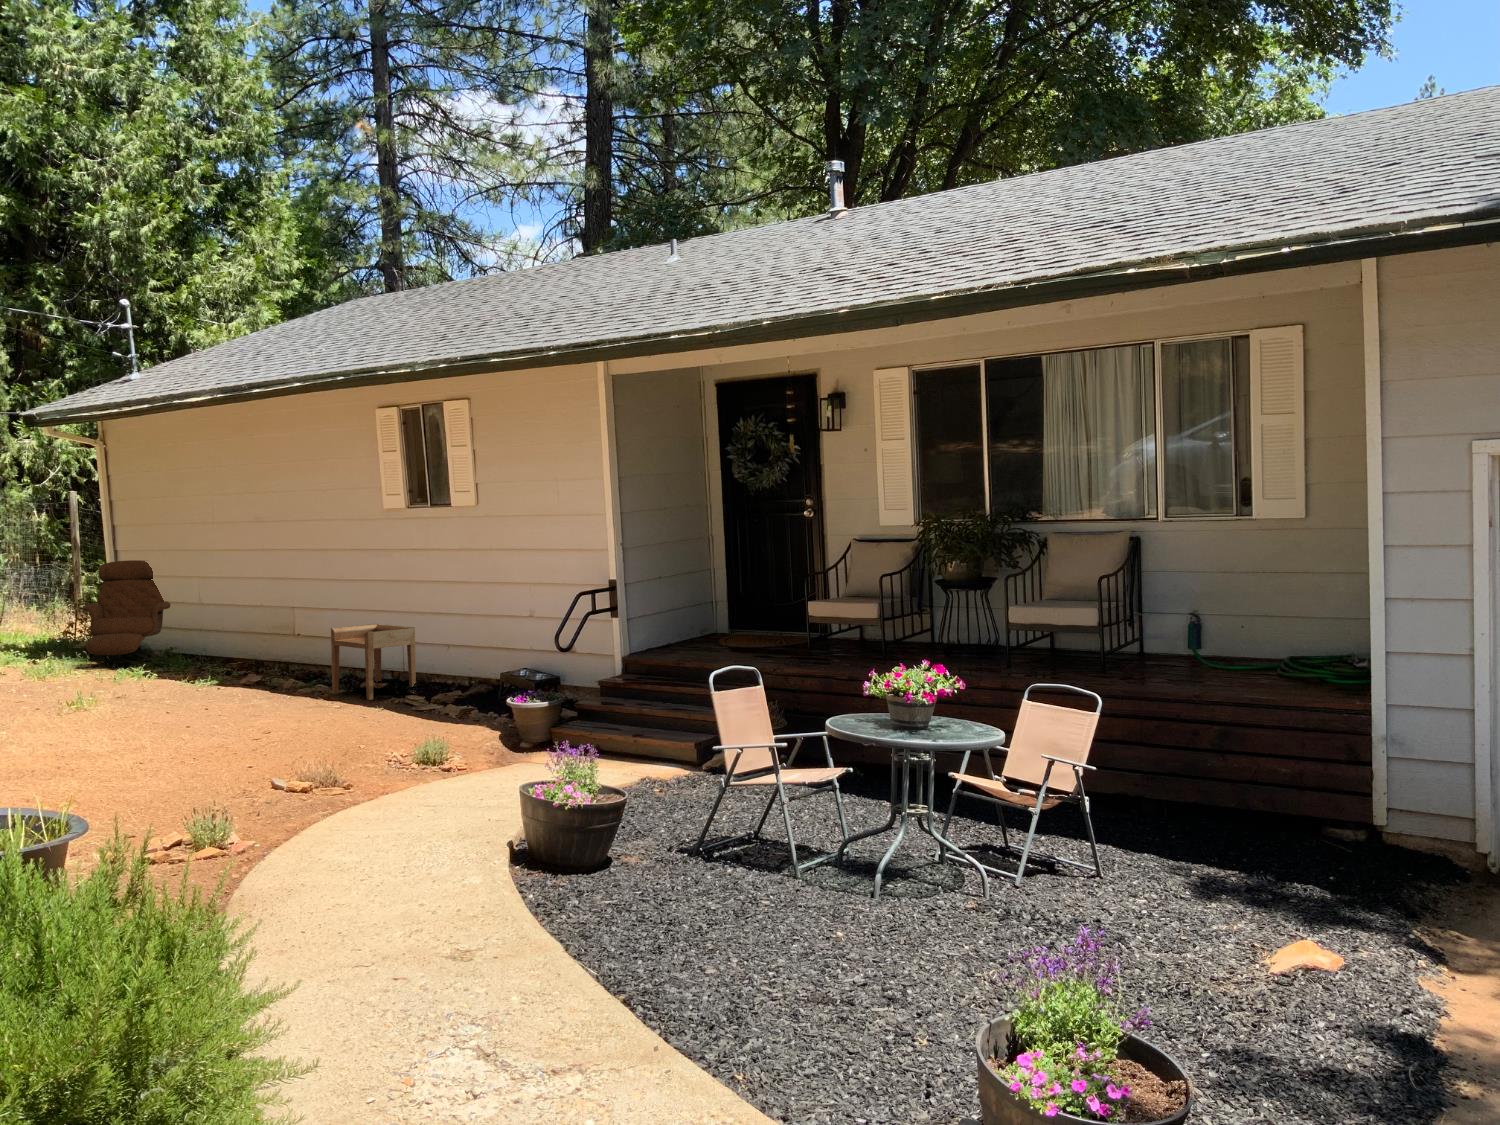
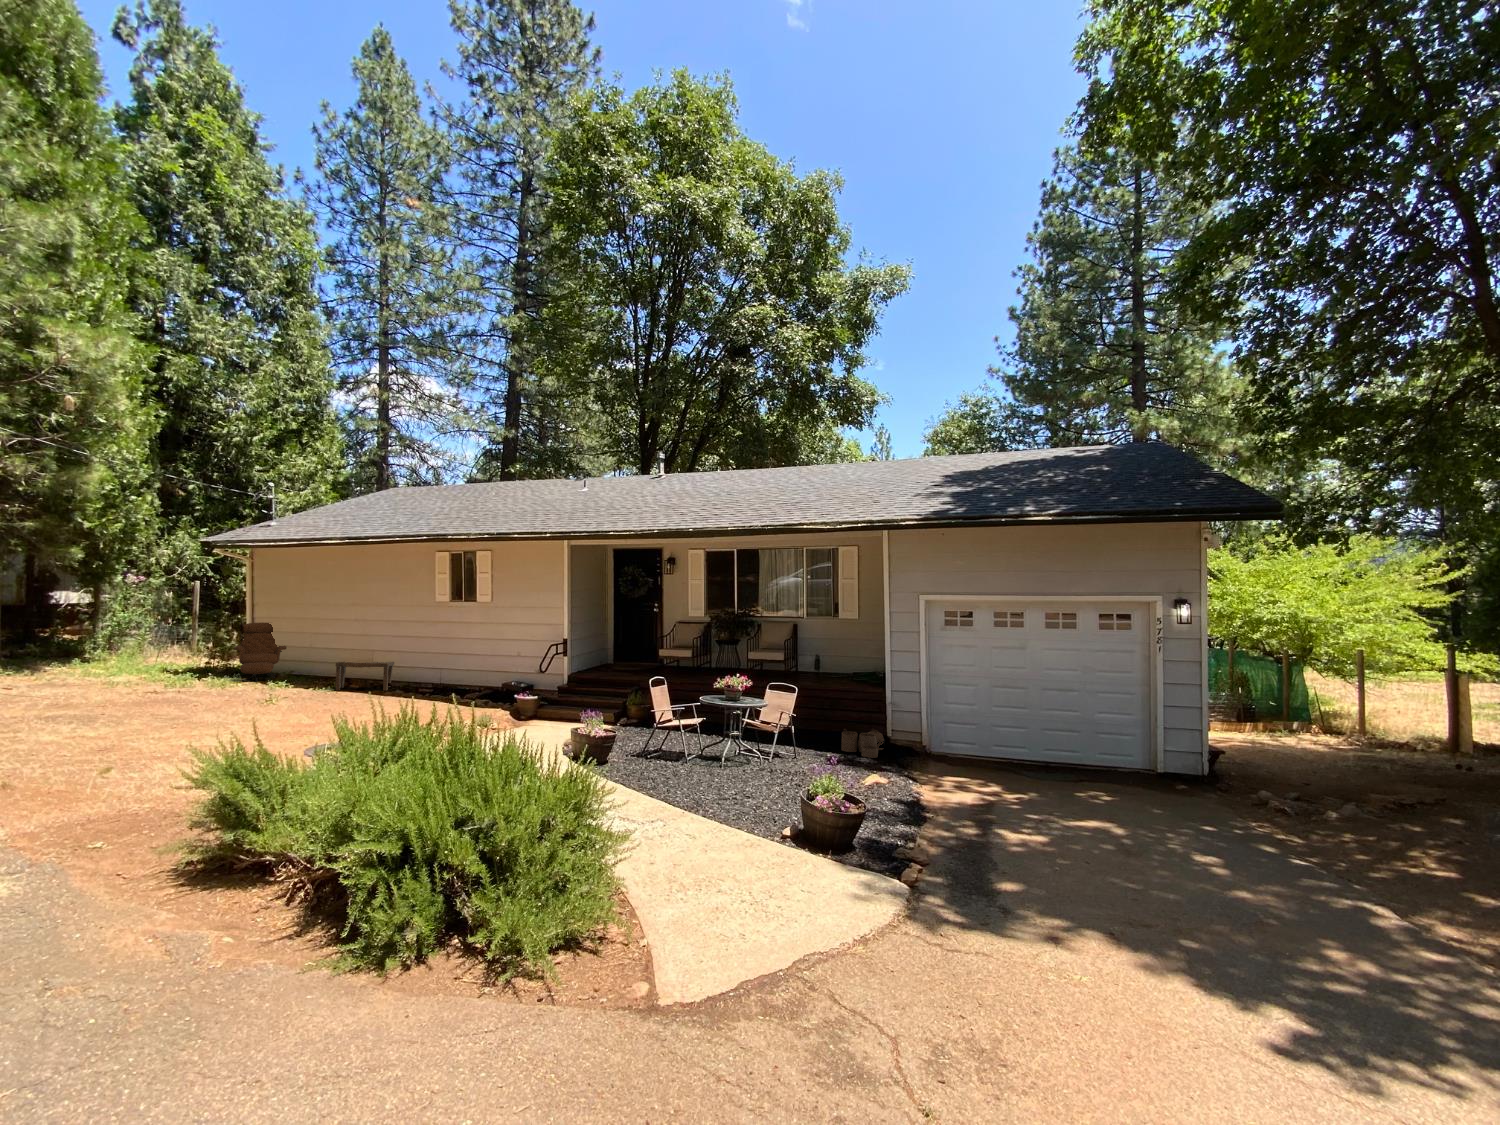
side table: present [331,624,416,700] -> none [401,659,449,697]
bench: none [221,630,329,686] -> present [336,662,394,691]
woven basket: none [1216,798,1338,879] -> present [841,730,884,758]

